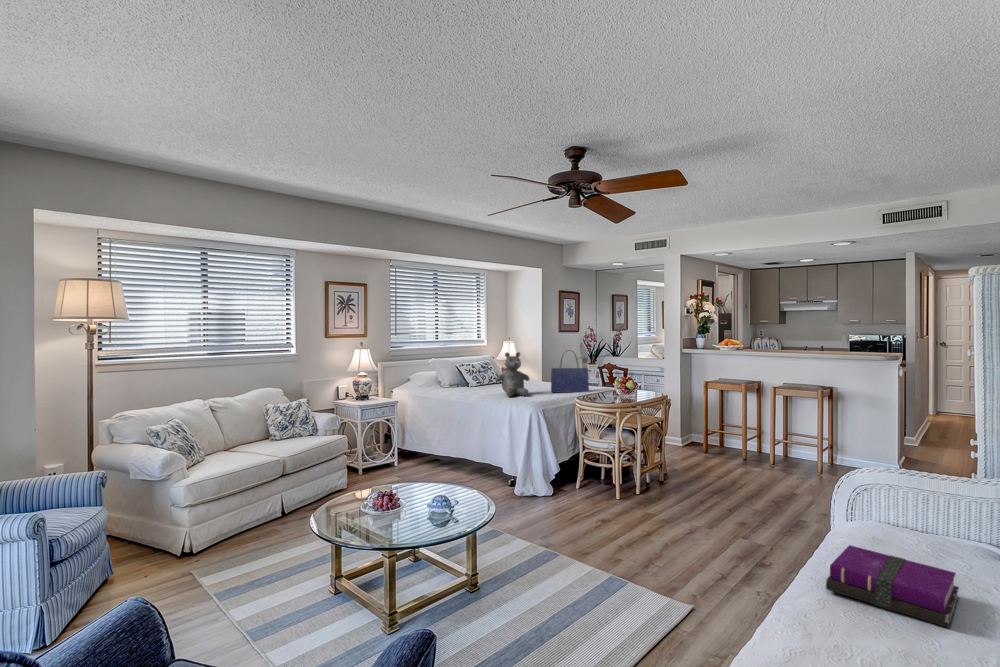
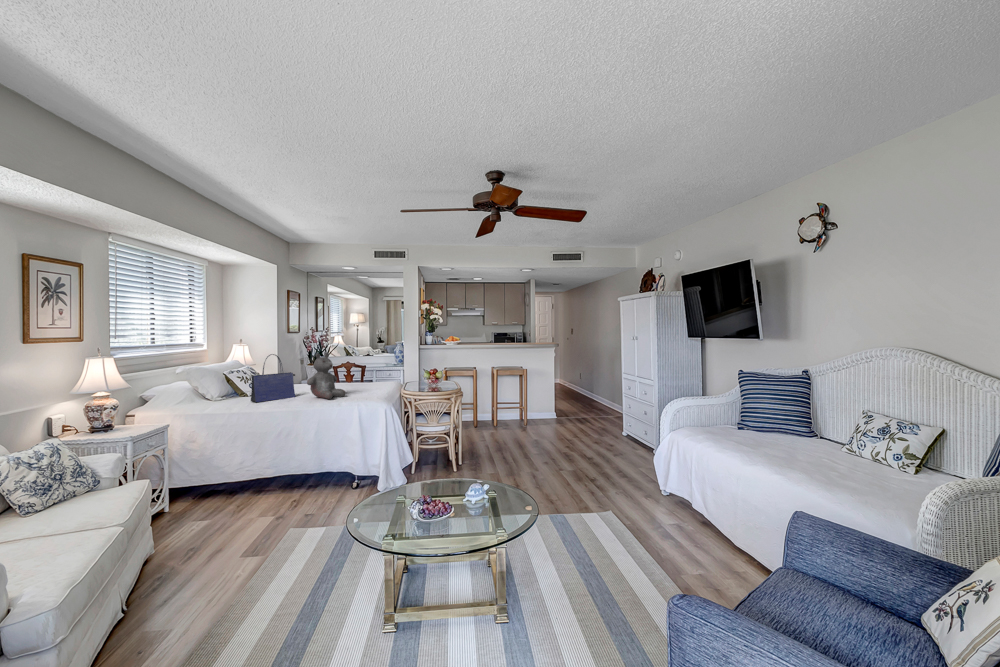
tote bag: present [551,355,591,392] -> present [251,354,295,402]
notebook: present [826,545,959,628] -> none [750,437,821,460]

